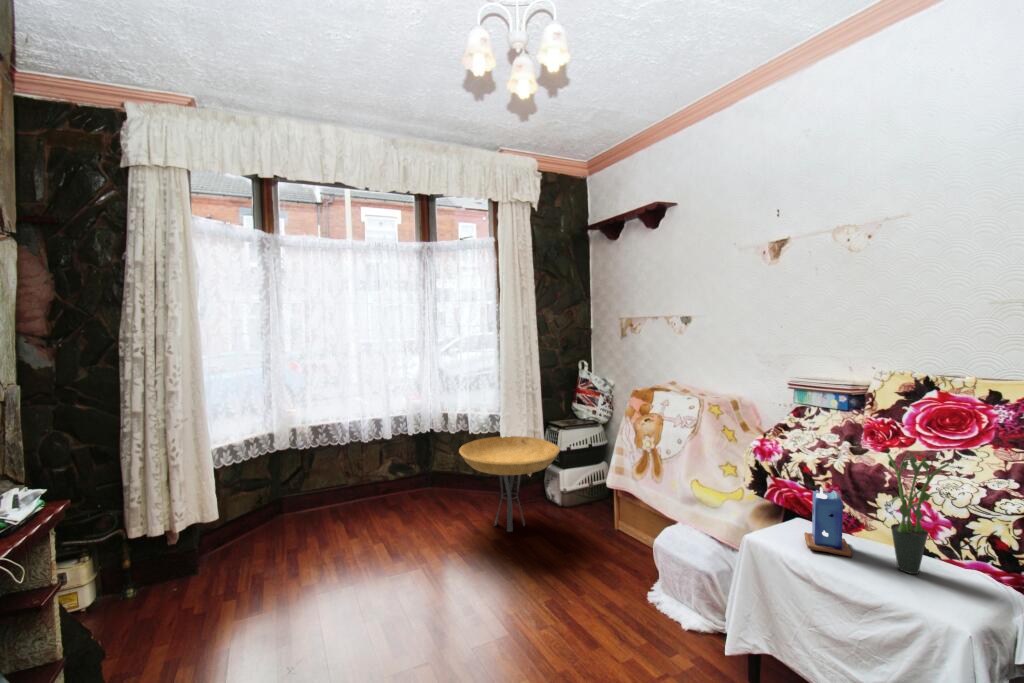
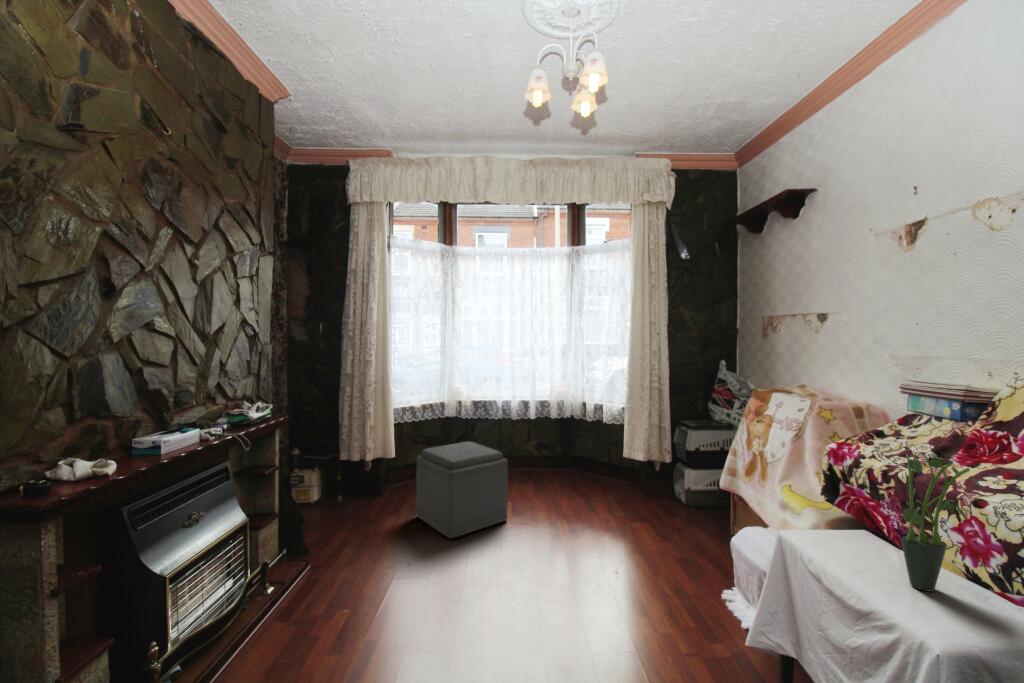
side table: present [459,436,559,532] -> none [576,427,673,514]
ottoman: none [261,481,394,622] -> present [416,441,508,538]
candle: present [804,487,852,557] -> none [820,485,879,564]

